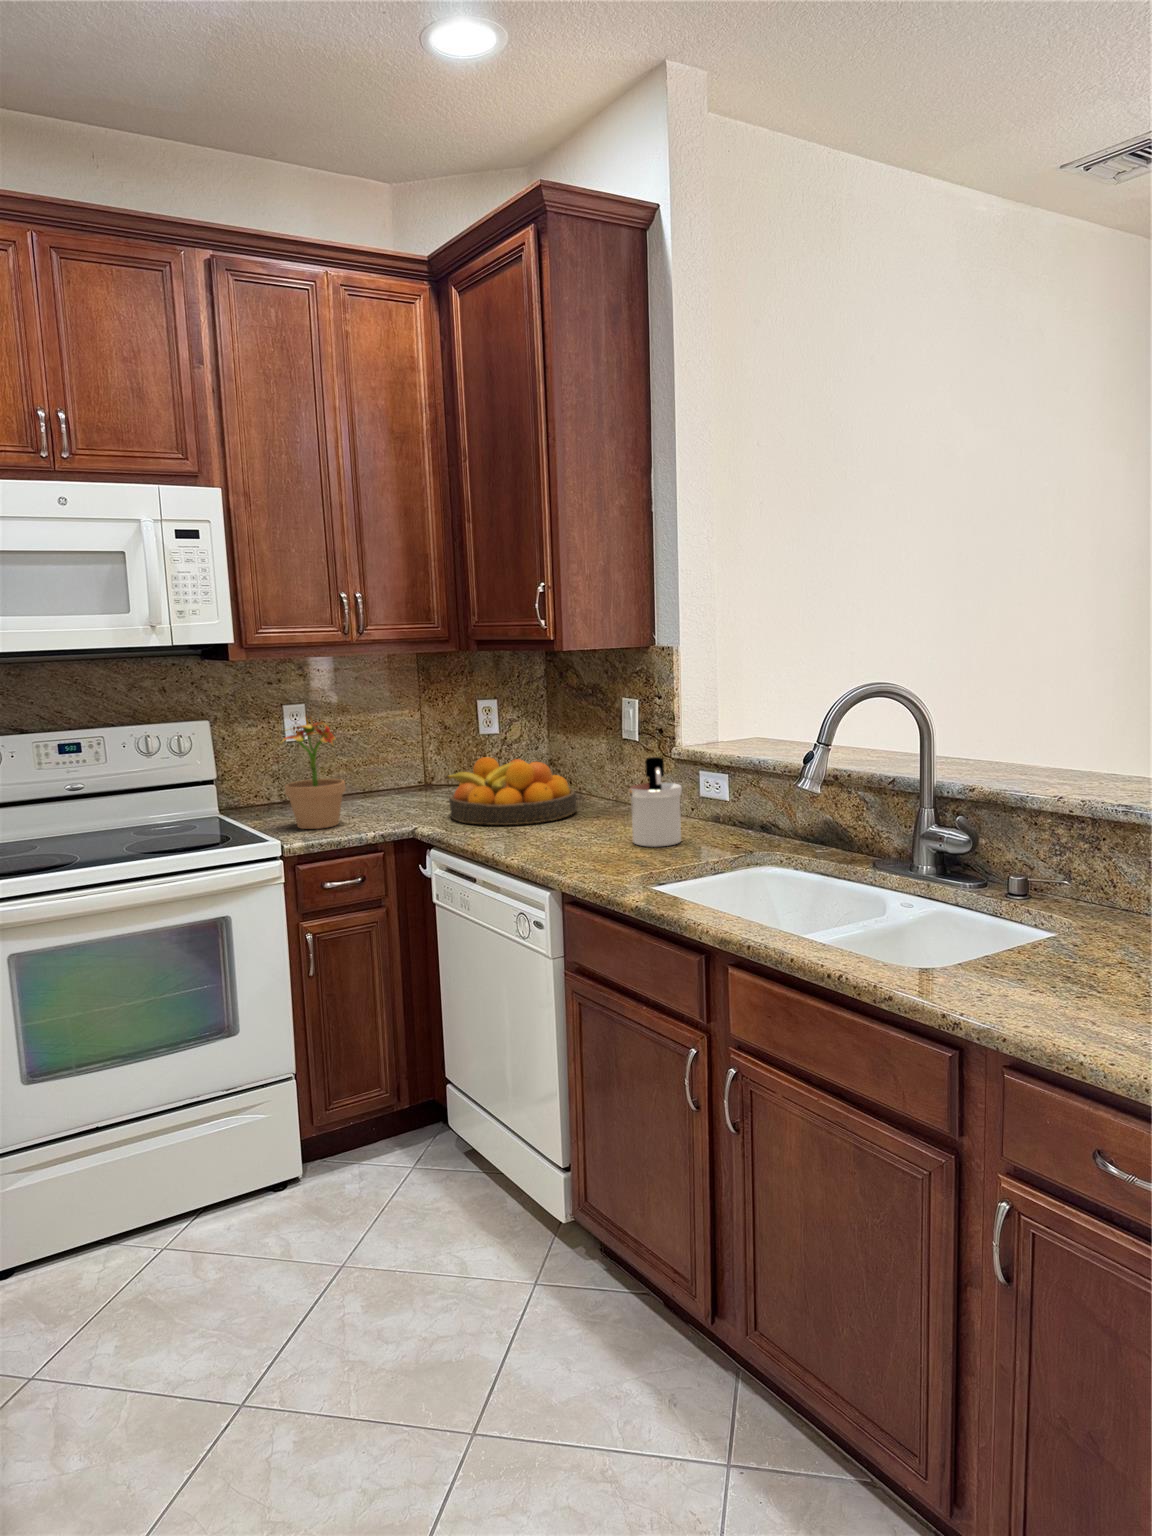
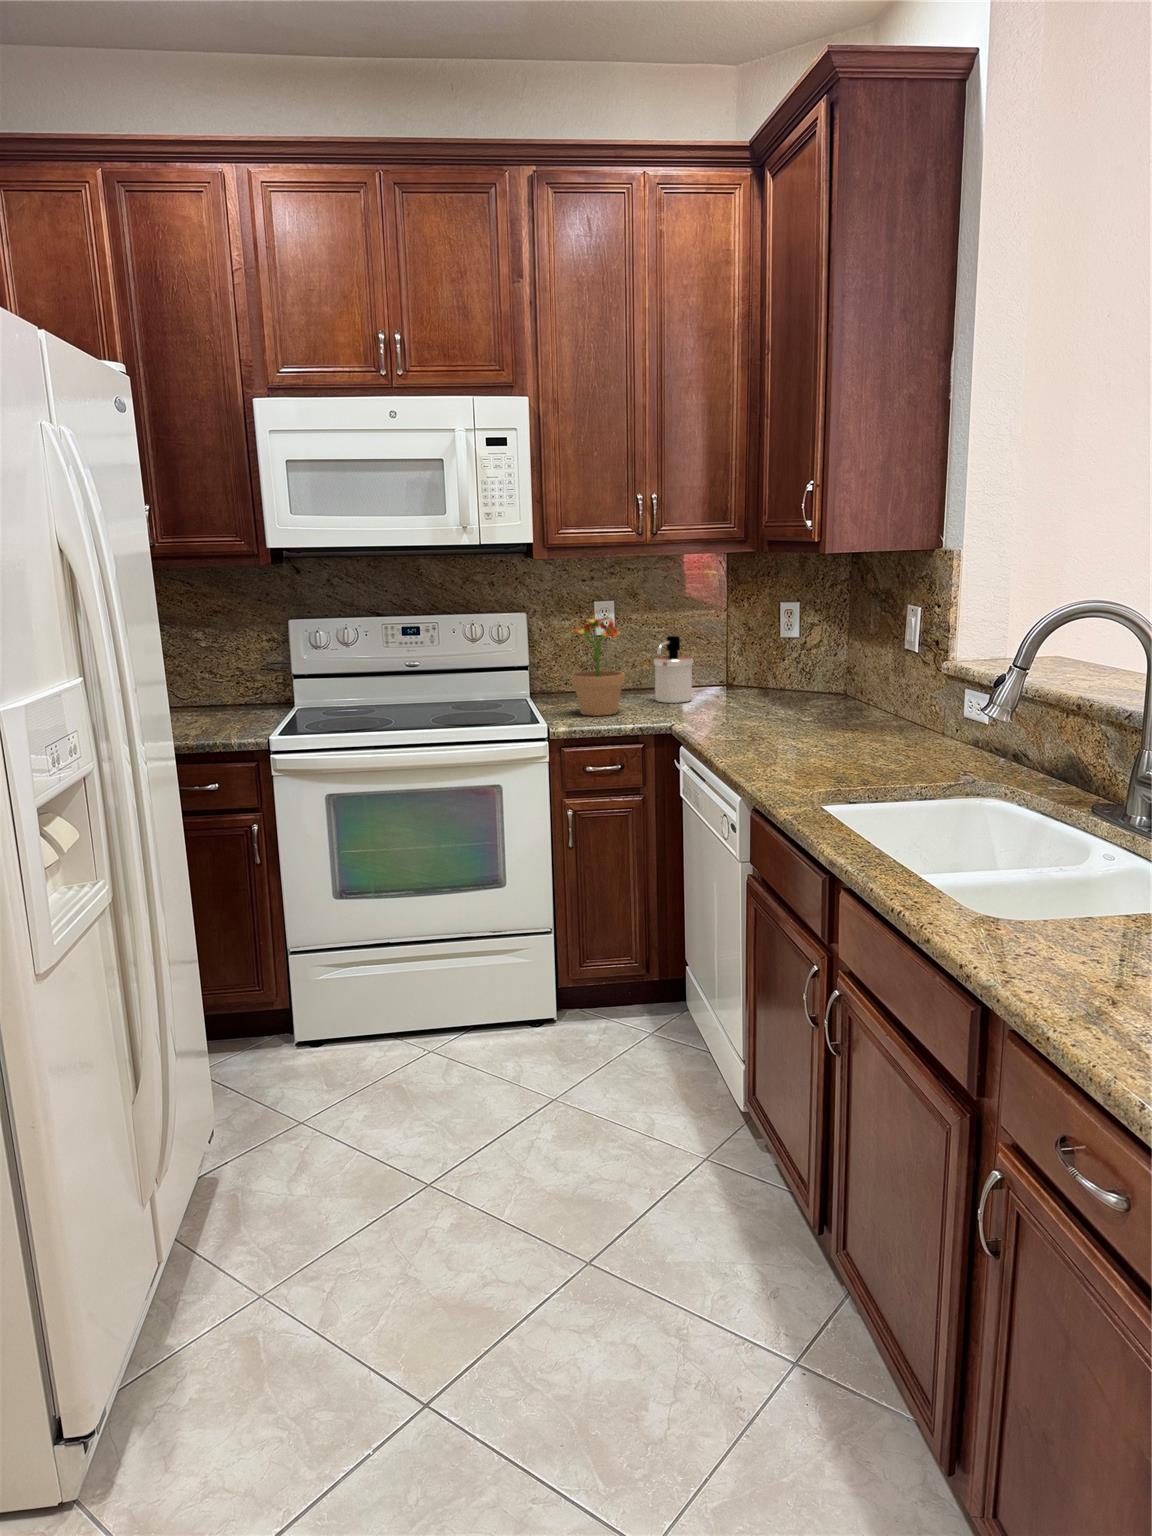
fruit bowl: present [446,757,577,825] -> none [717,660,846,729]
soap dispenser: present [629,757,682,847] -> present [654,636,693,703]

